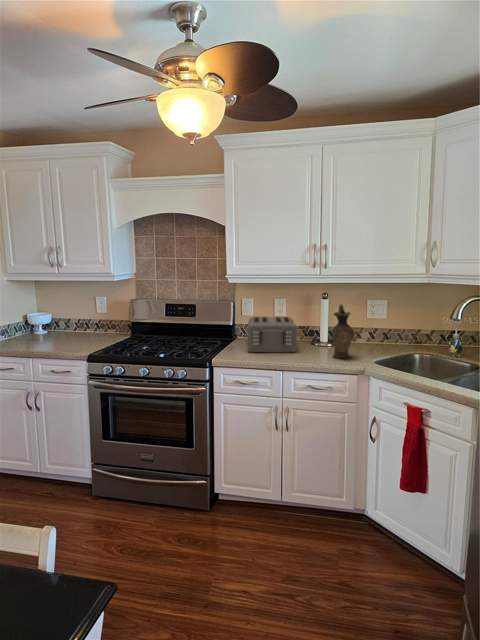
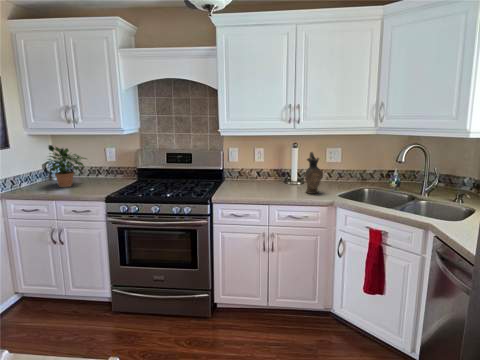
potted plant: none [19,292,75,342] -> present [45,145,86,187]
toaster: present [248,317,297,352] -> none [235,162,277,191]

